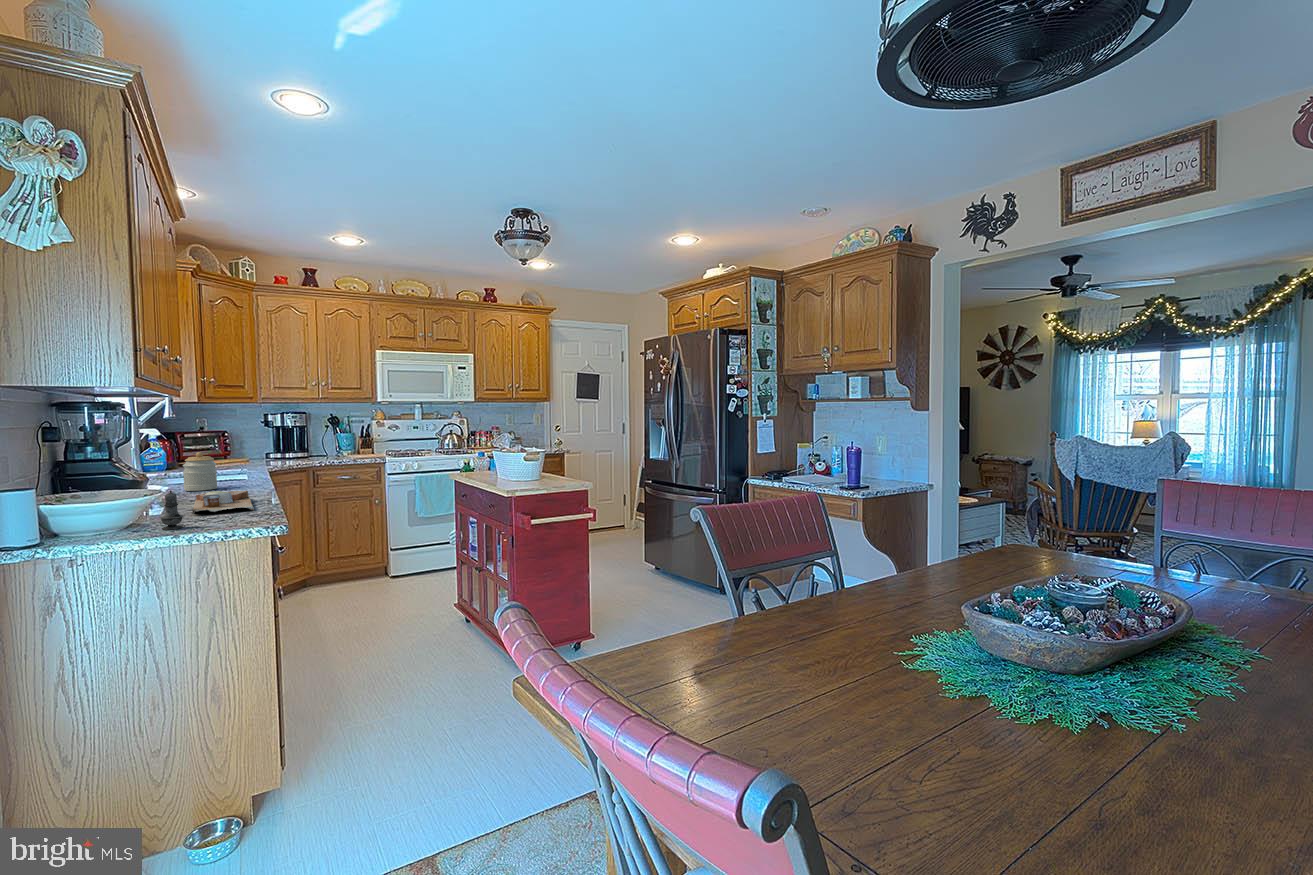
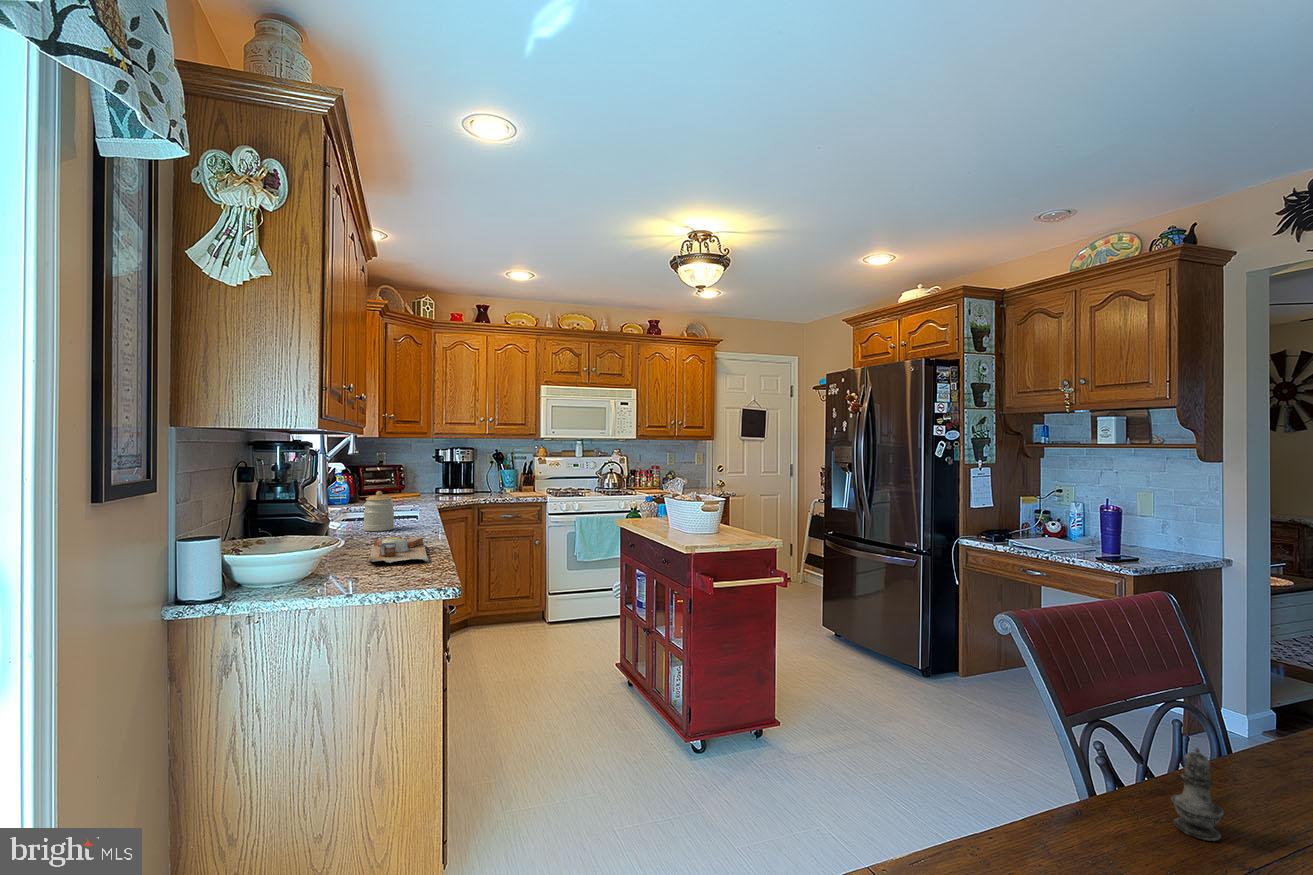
salt shaker: present [160,490,183,530] -> present [1171,748,1224,841]

